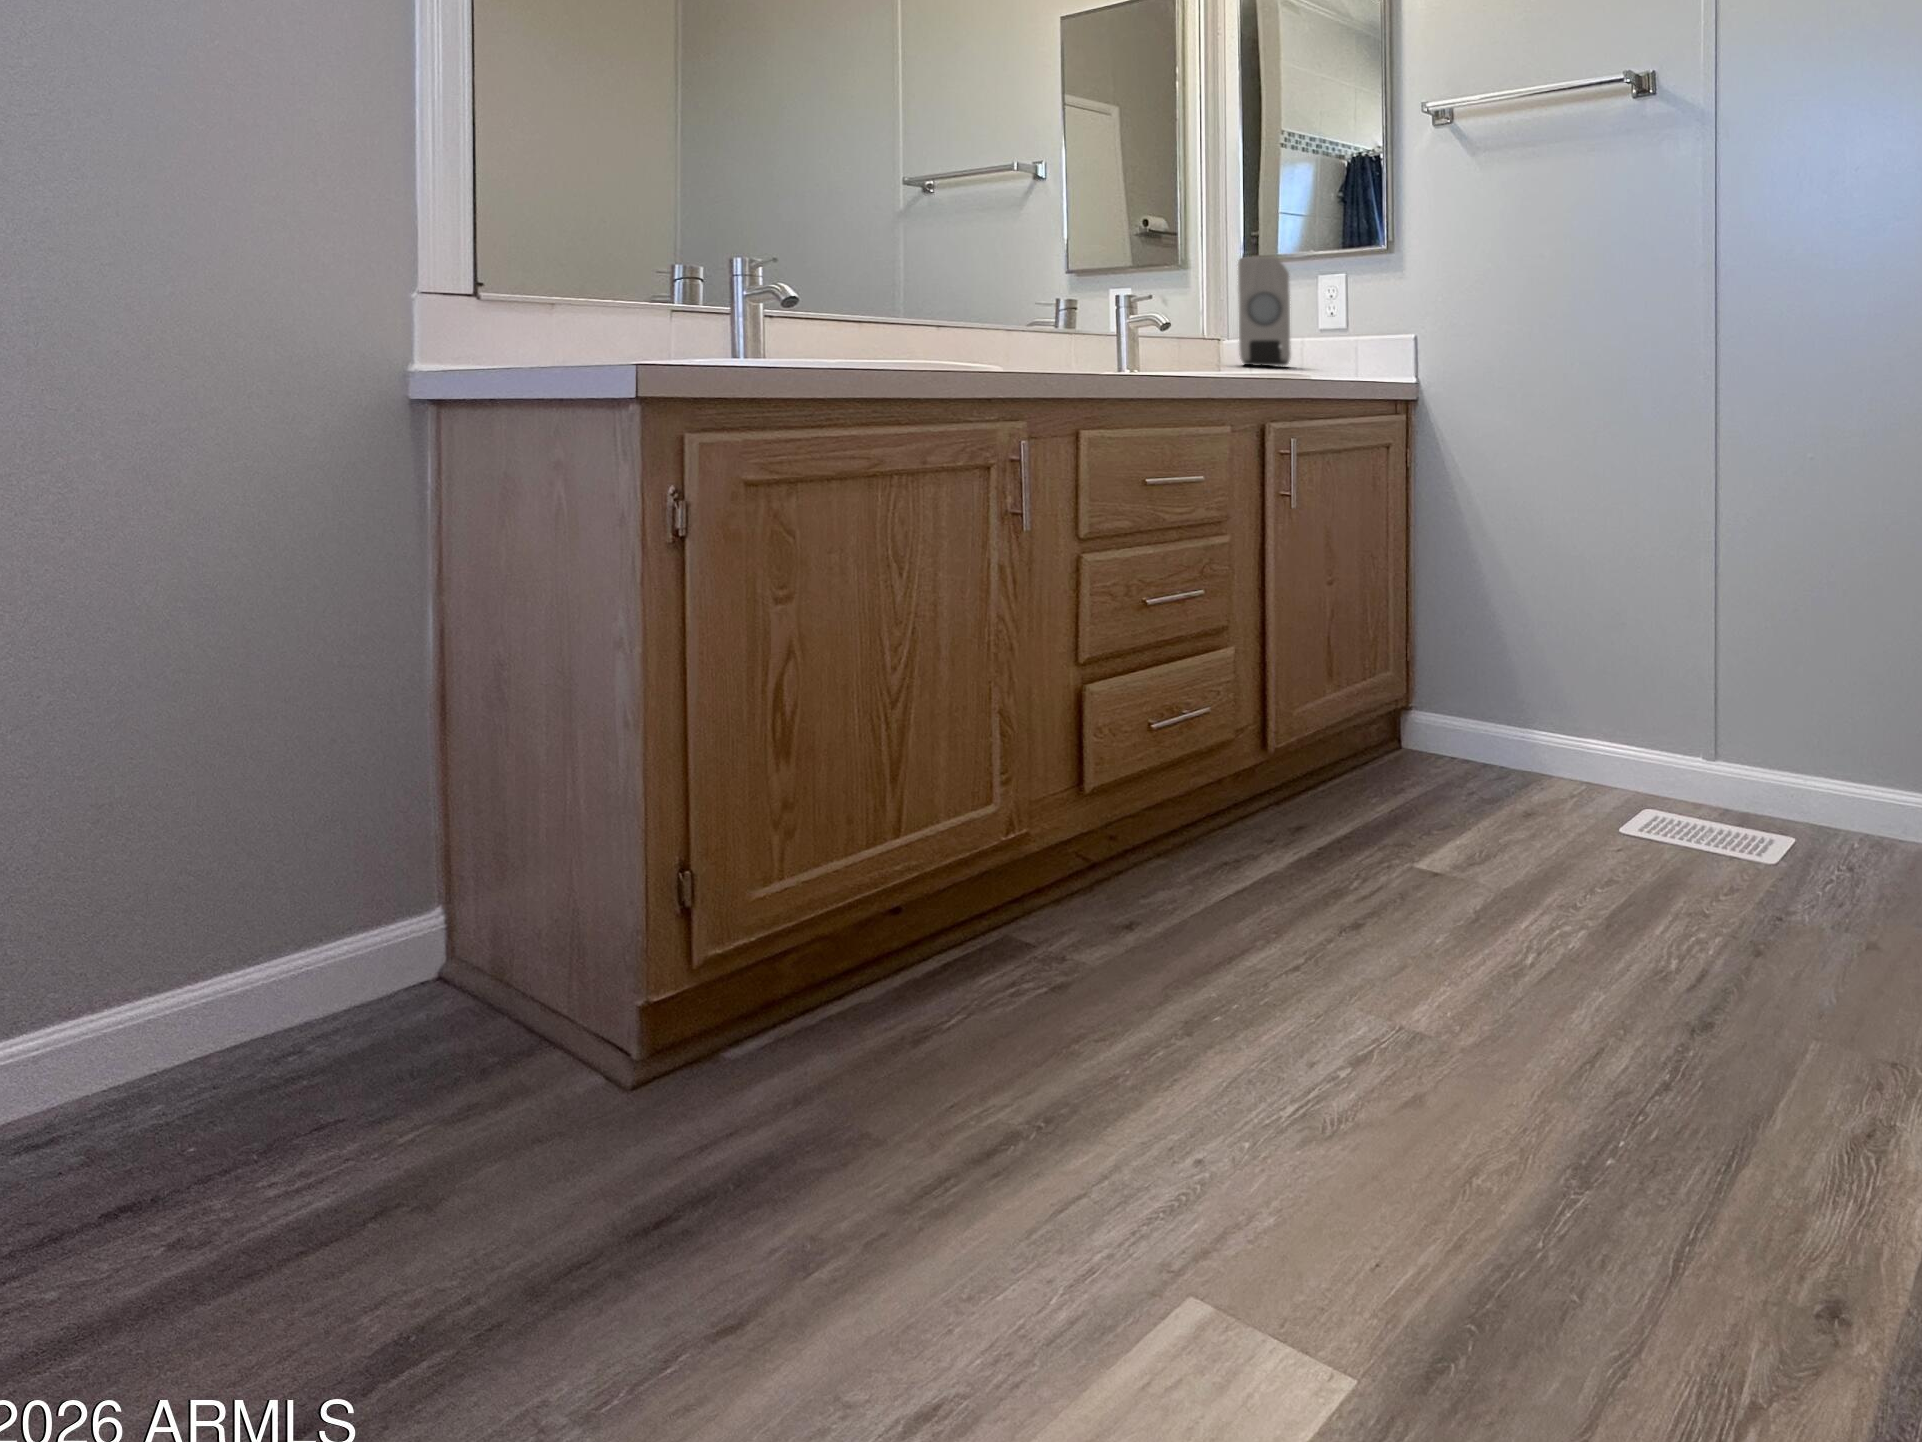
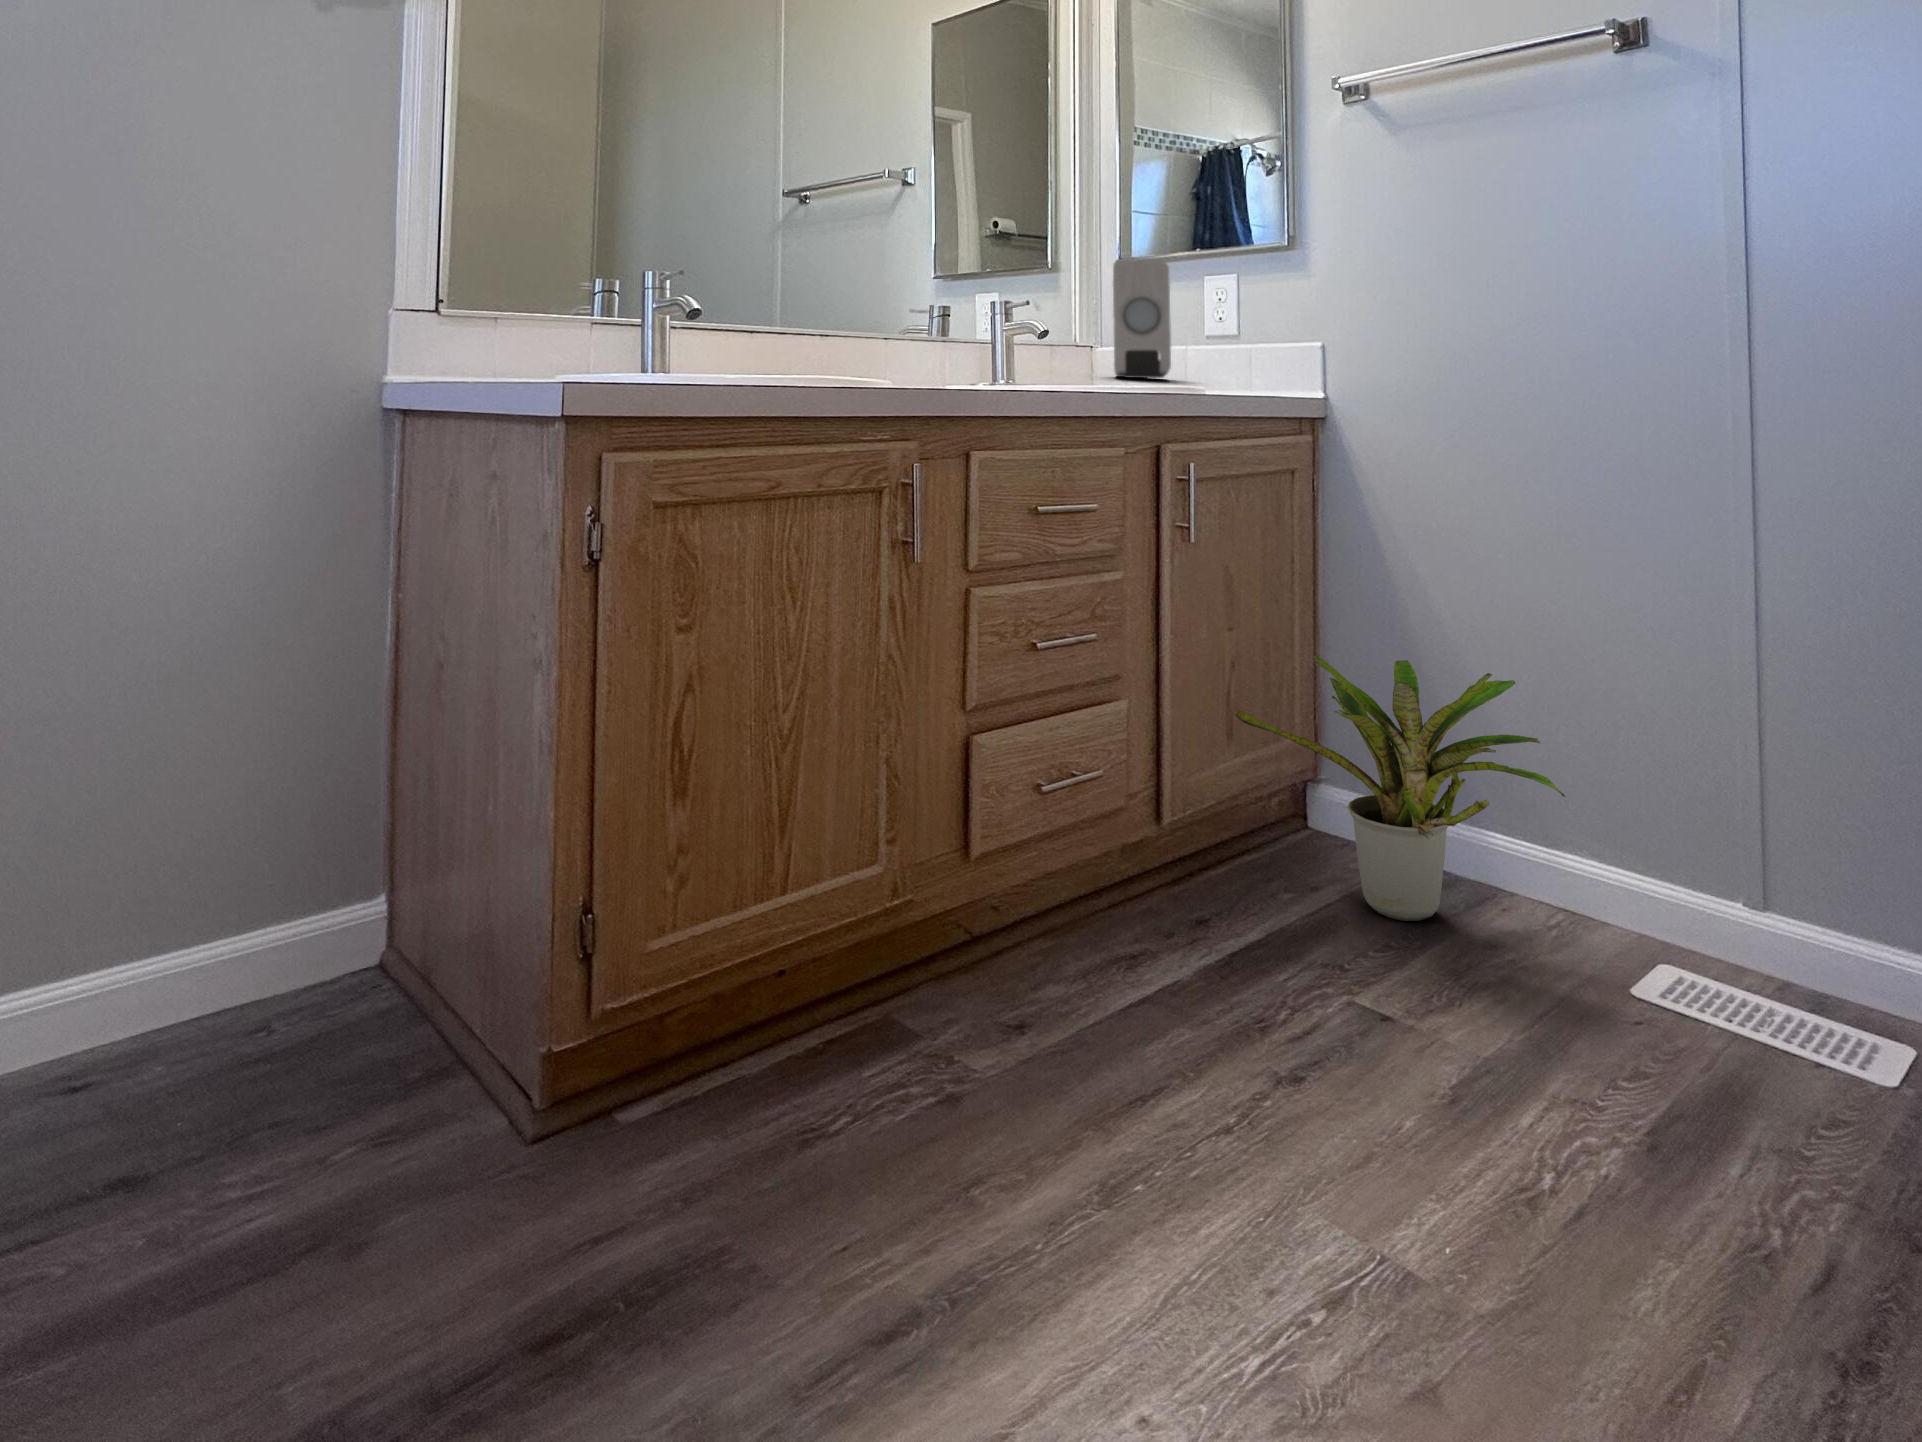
potted plant: none [1332,595,1576,801] -> present [1234,656,1566,921]

